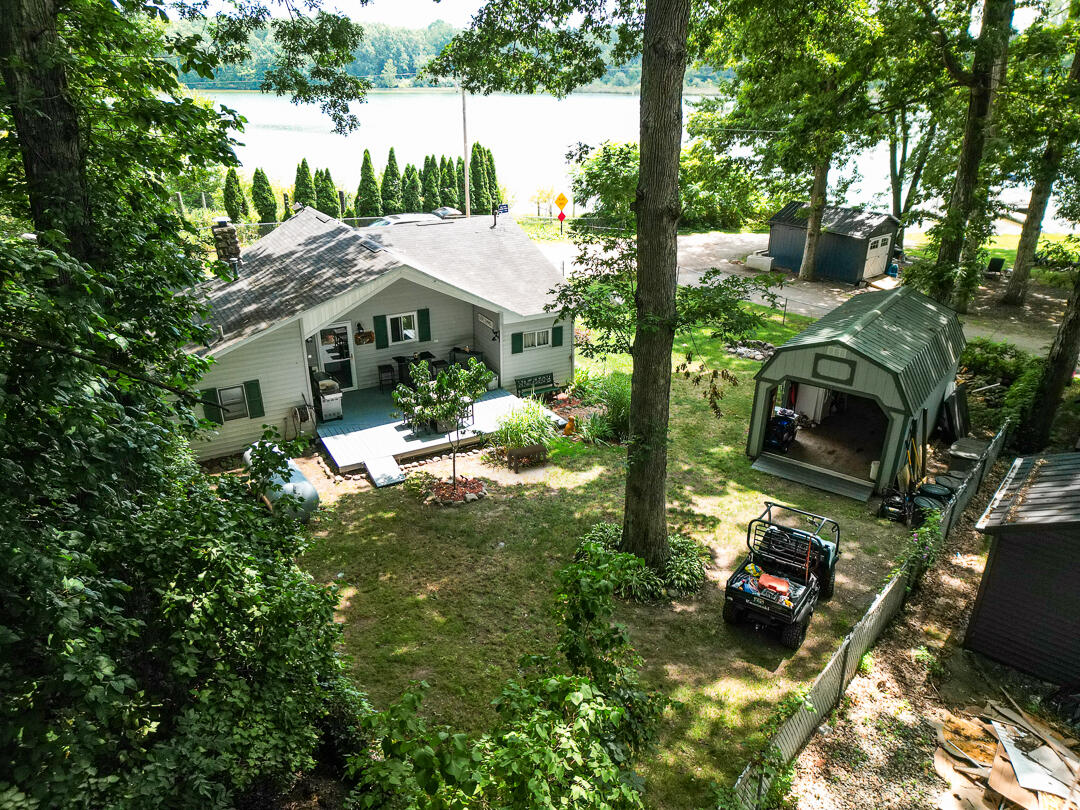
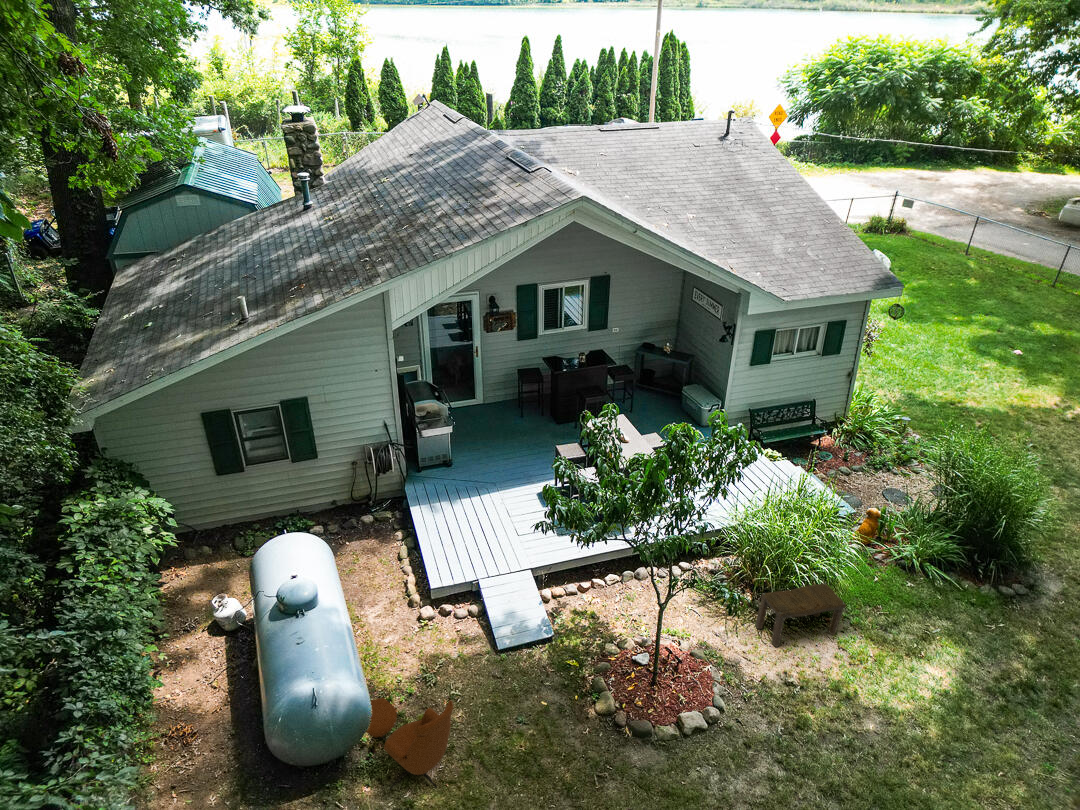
lounge chair: none [309,484,359,533] -> present [366,698,453,790]

